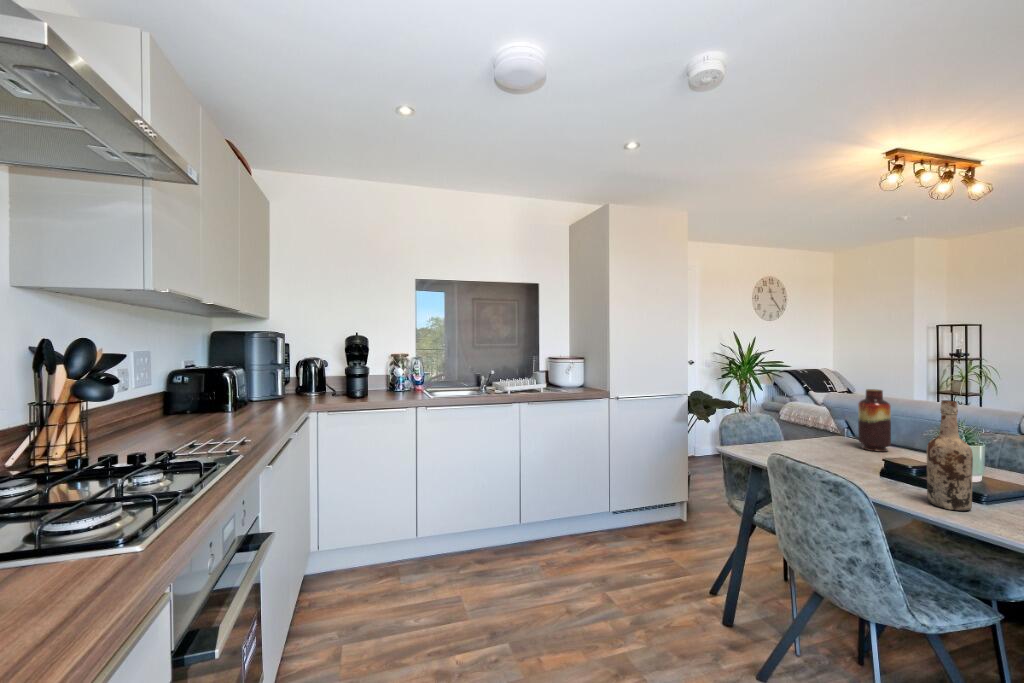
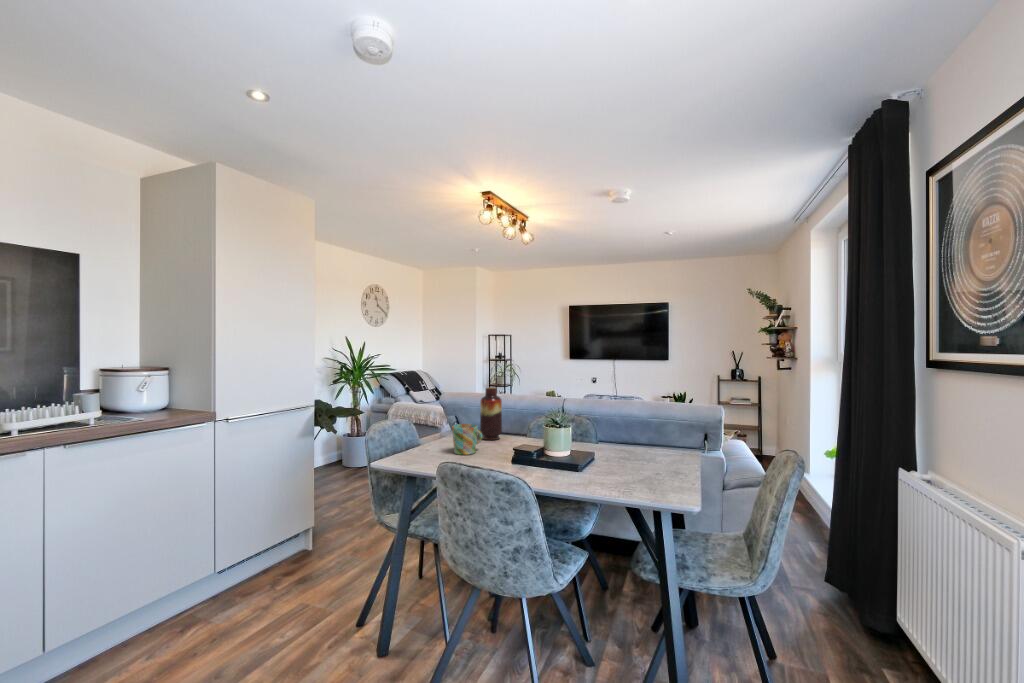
wine bottle: present [927,400,973,511] -> none [552,394,577,481]
mug: none [808,425,851,459] -> present [452,424,482,455]

